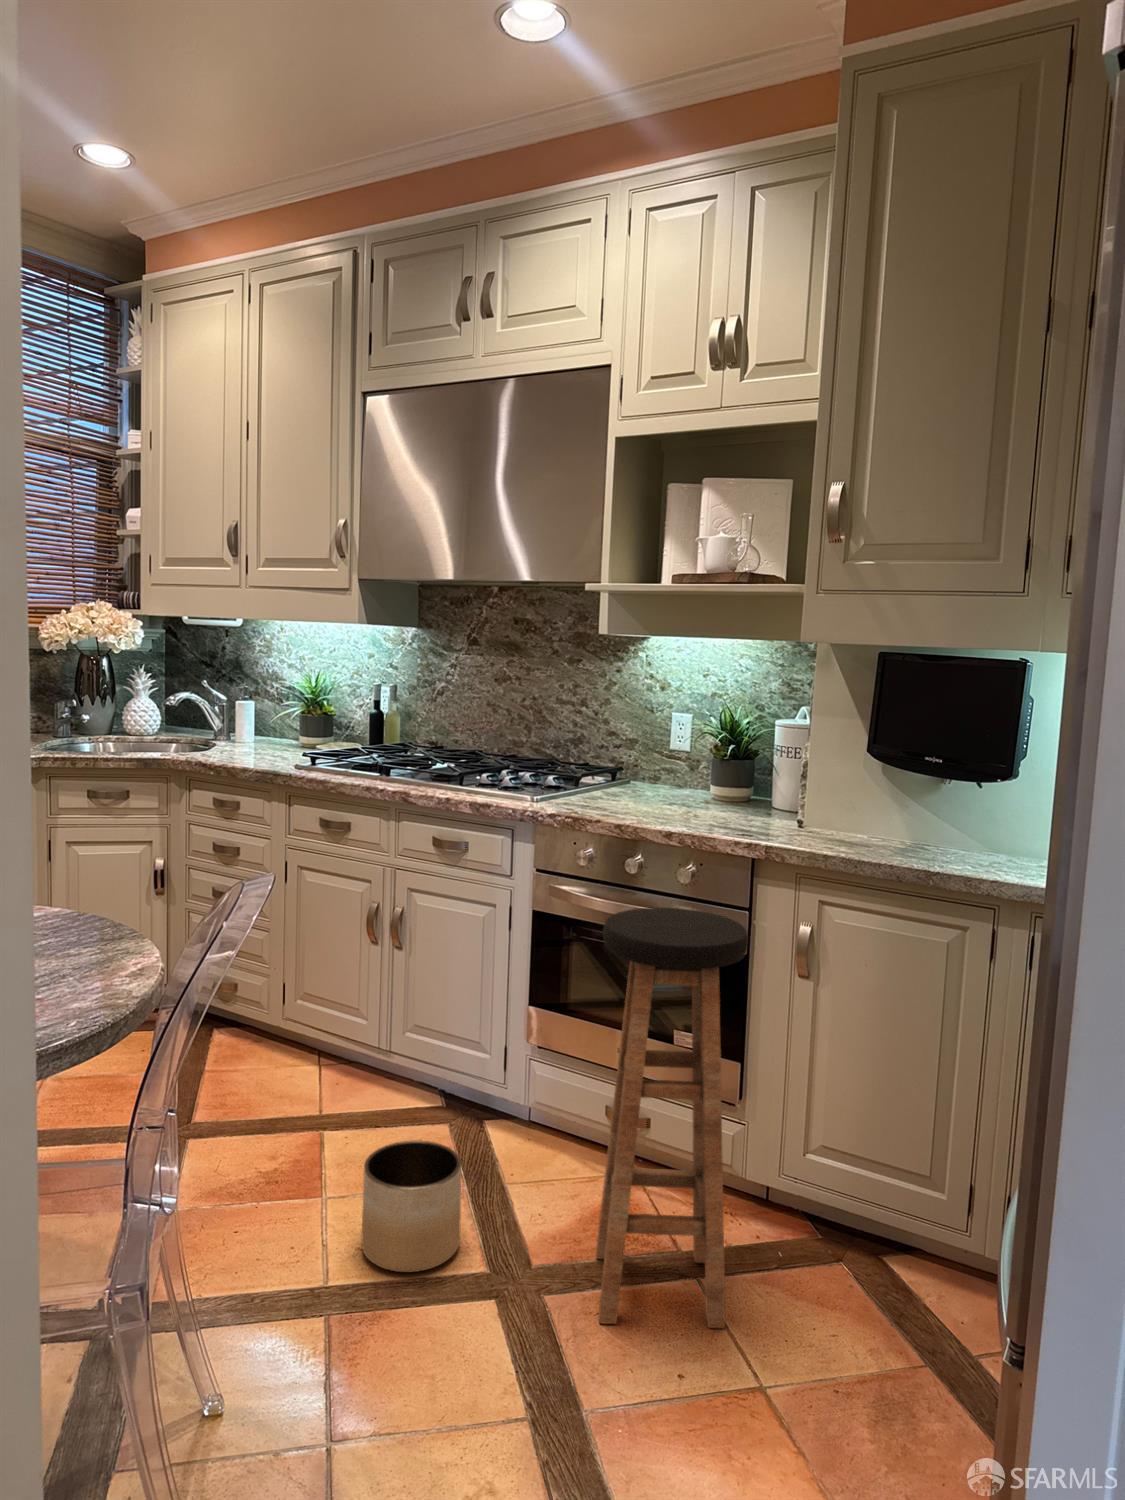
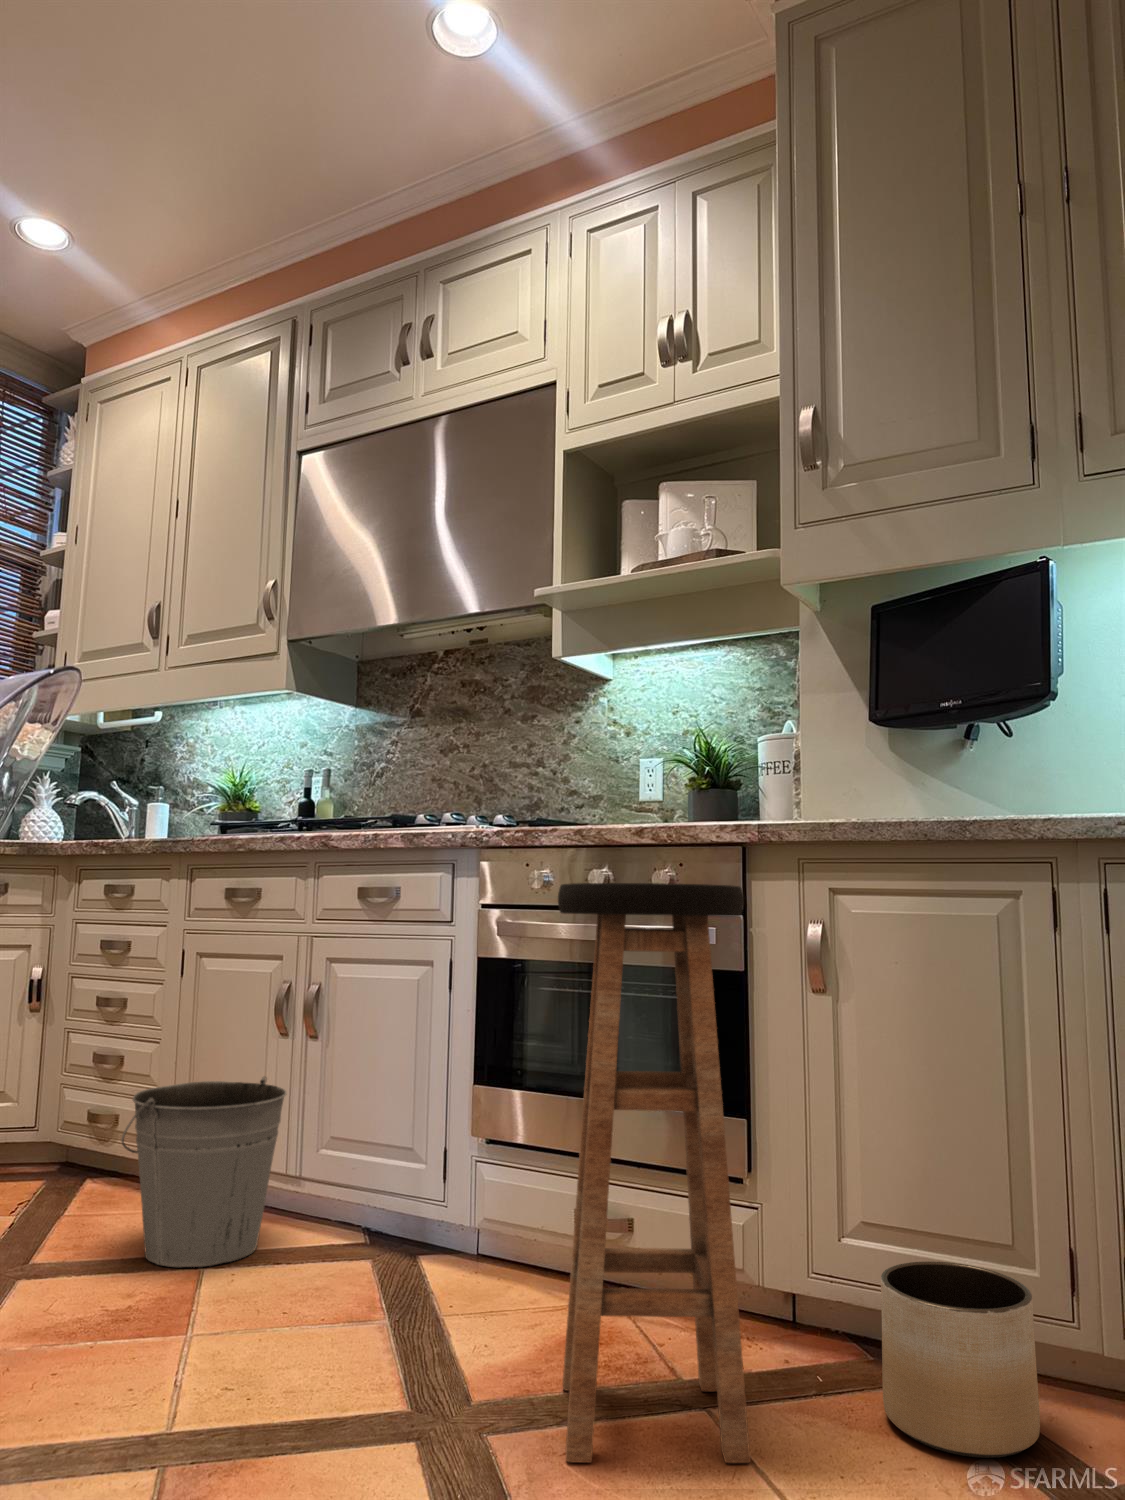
bucket: none [254,976,379,1127] -> present [121,1077,287,1267]
planter: present [361,1141,461,1273] -> present [881,1261,1040,1458]

